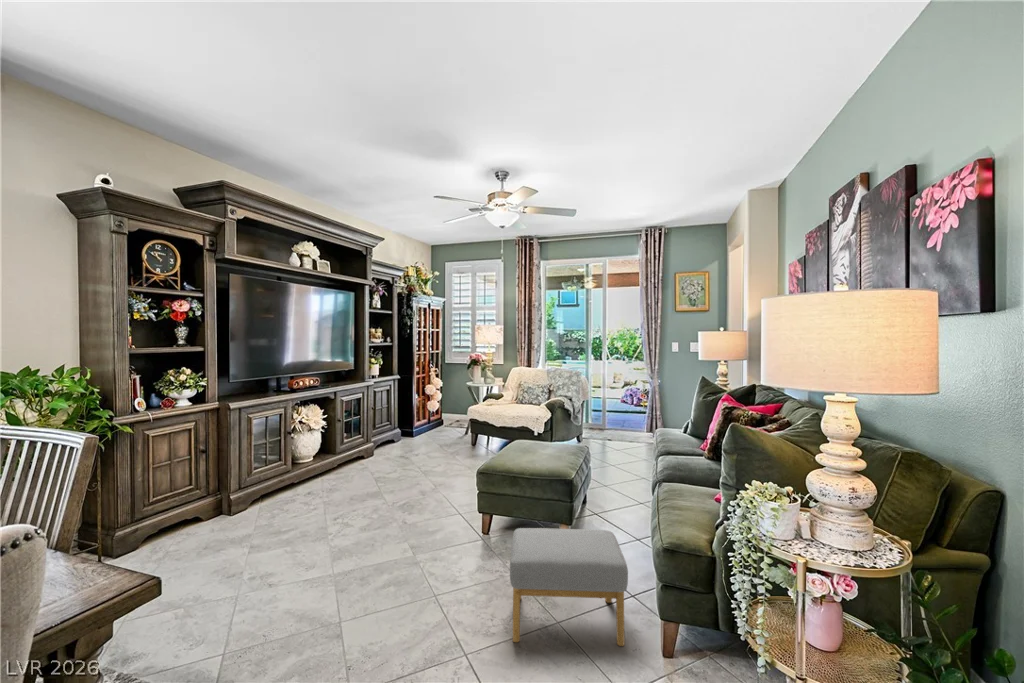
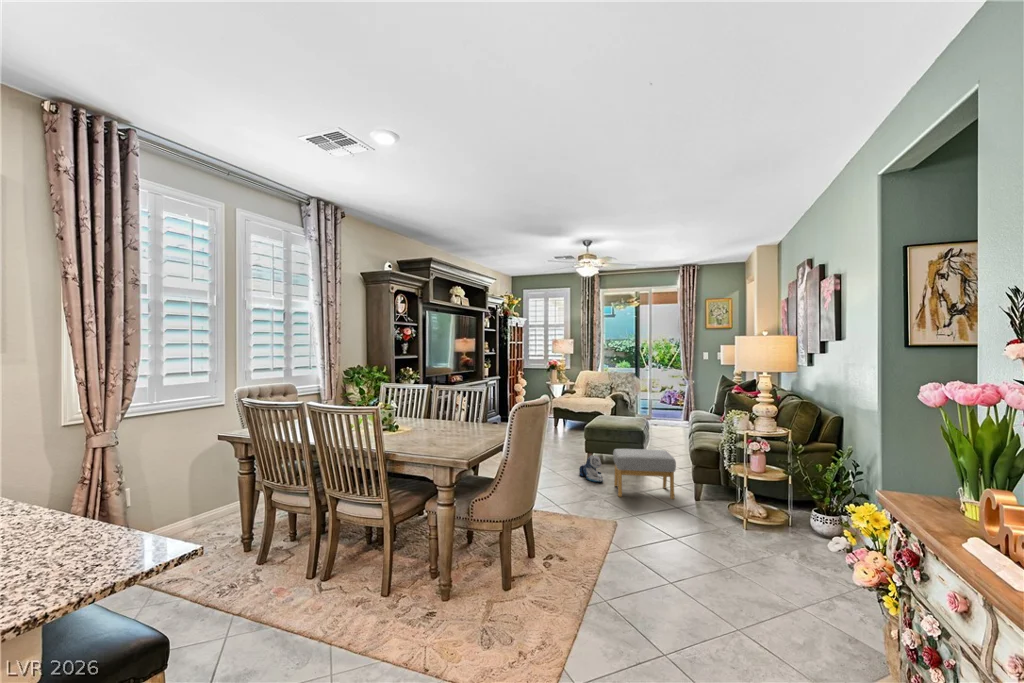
plush toy: none [462,531,502,588] -> present [579,455,603,482]

